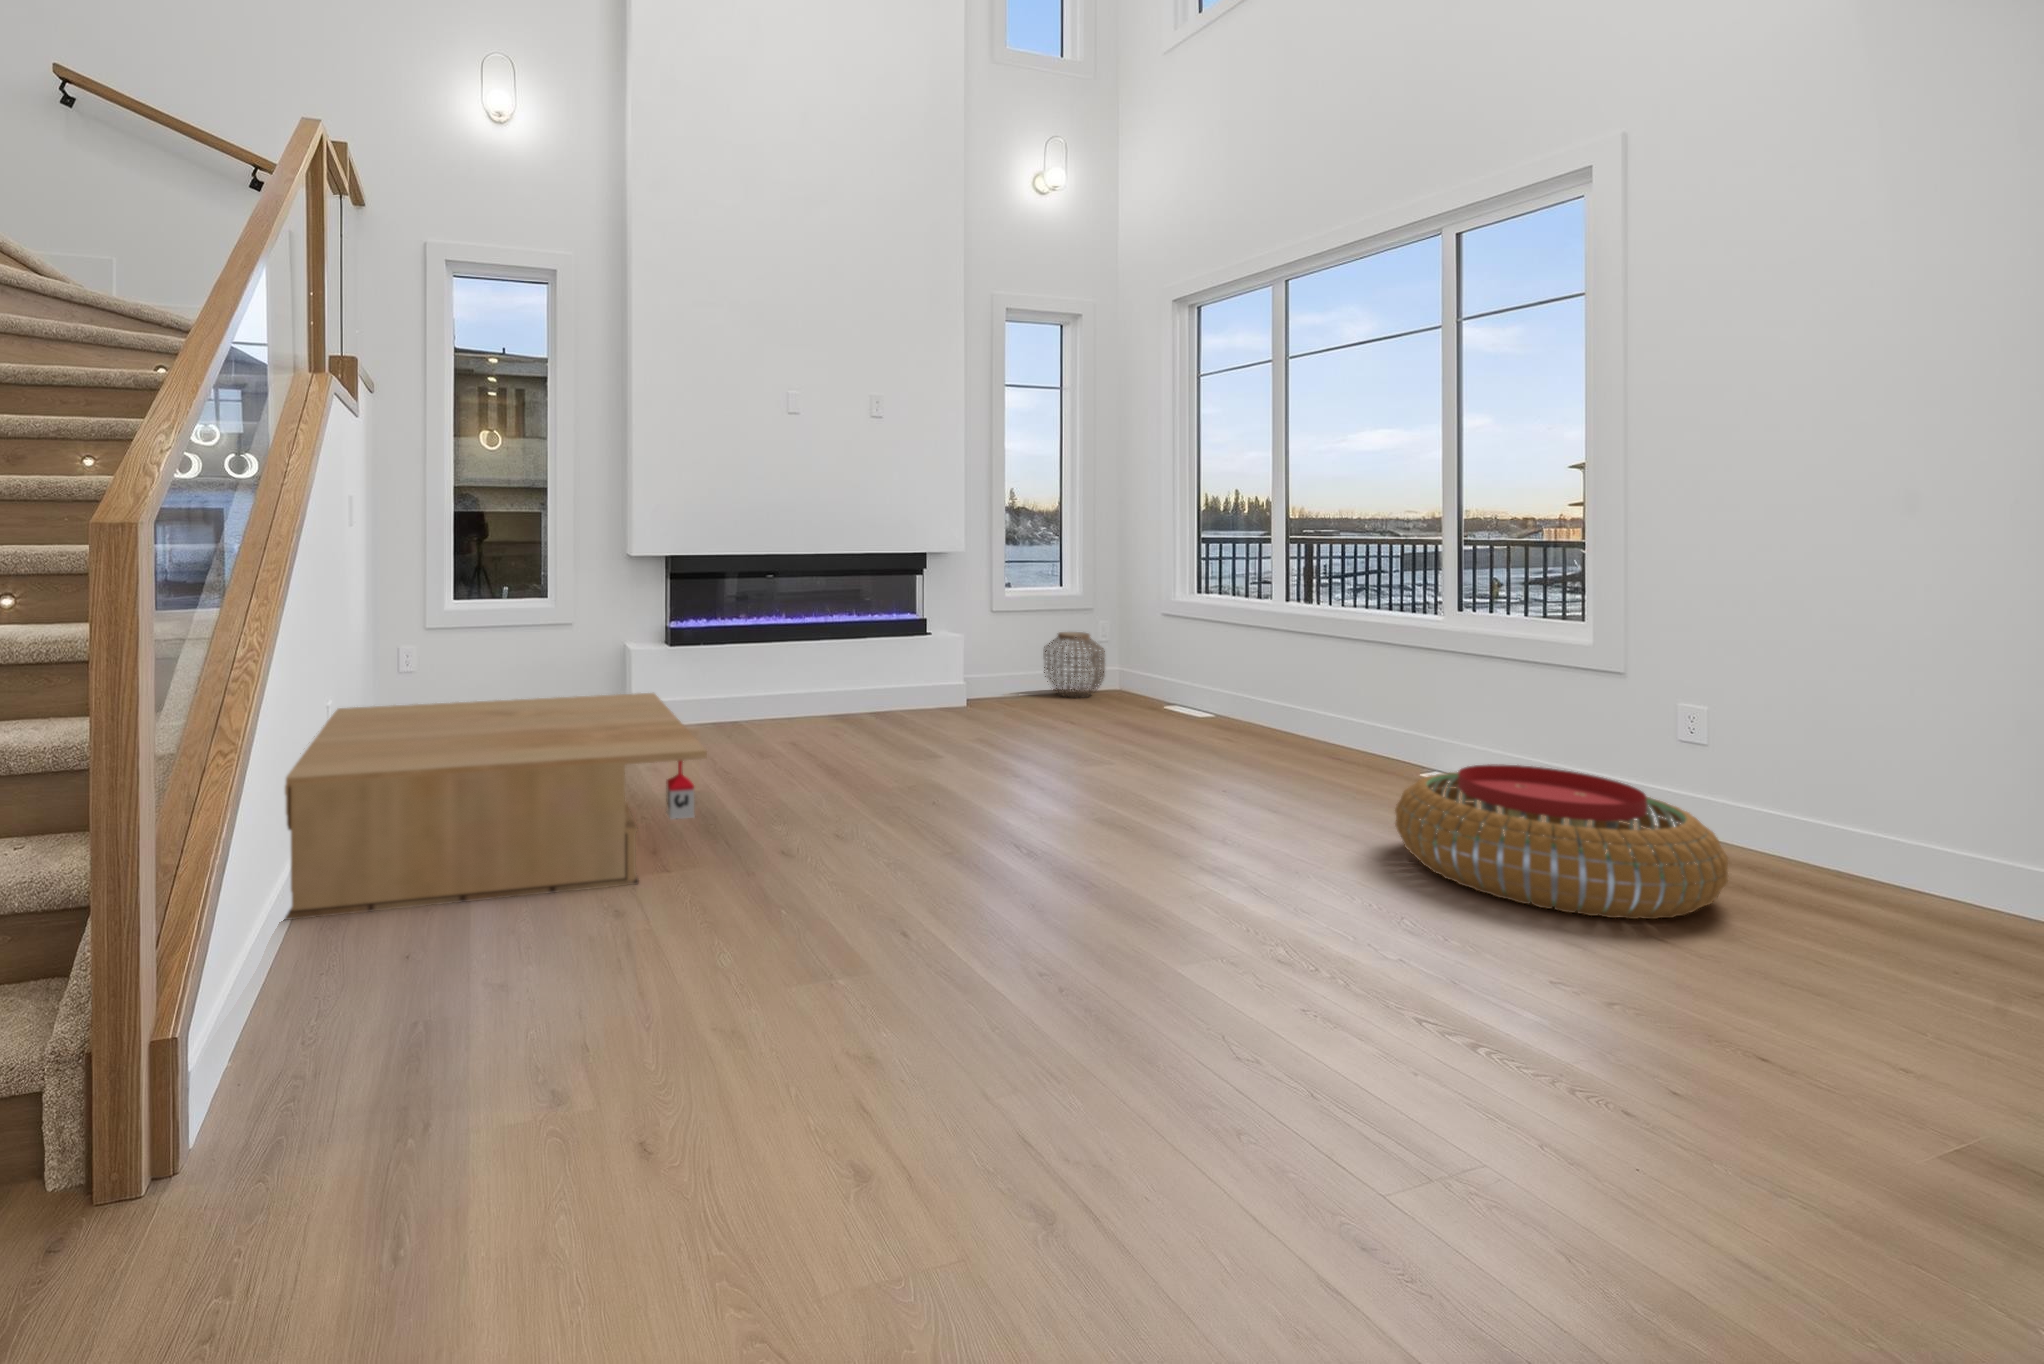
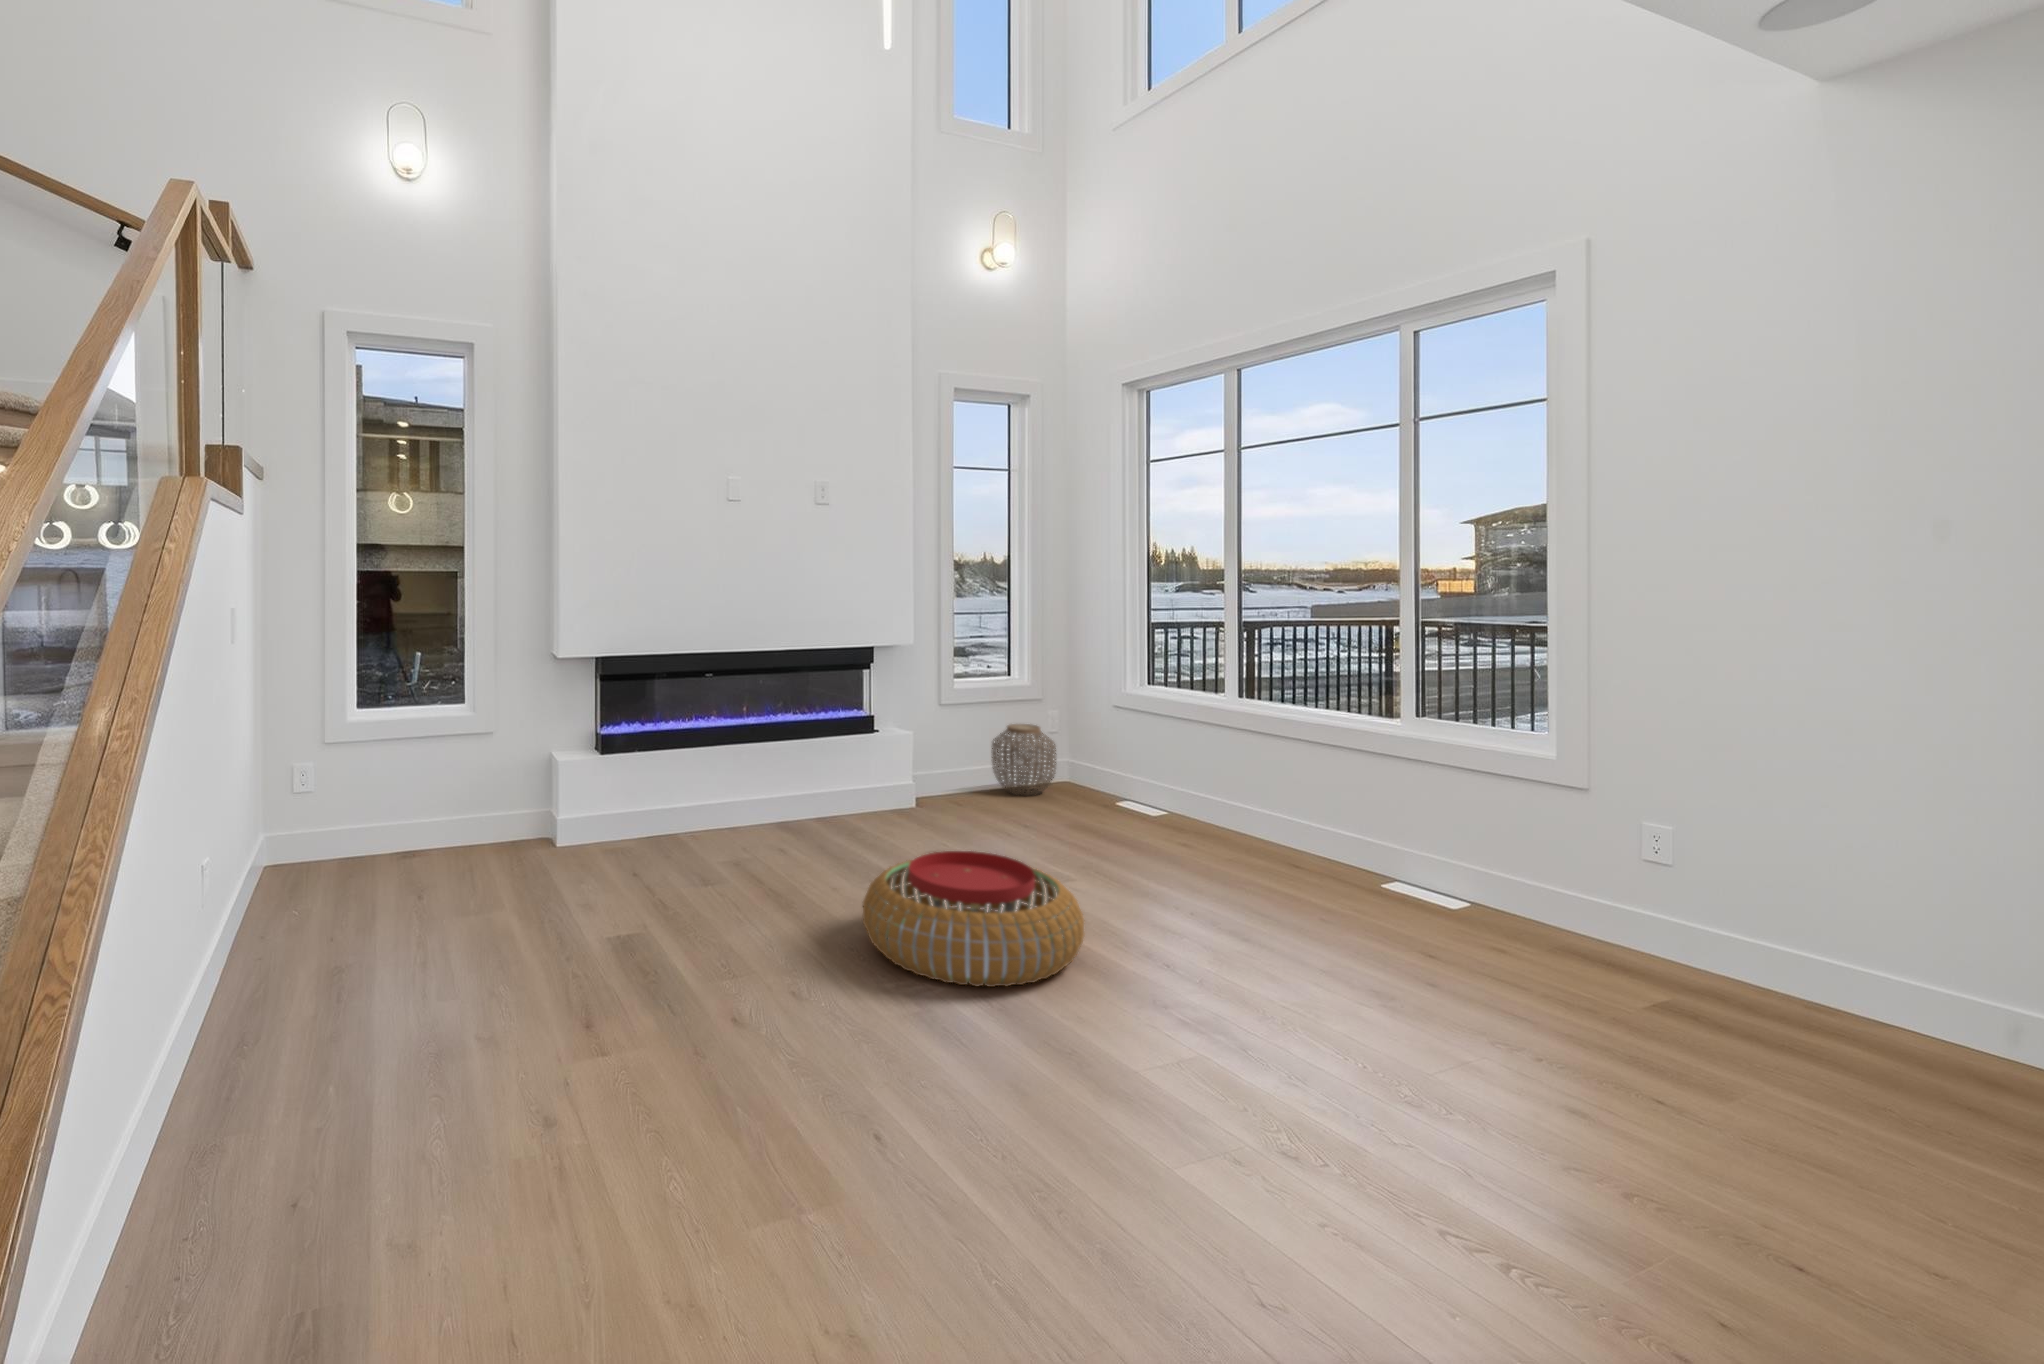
coffee table: present [285,693,707,920] -> none [124,837,659,1198]
pouf: present [1395,764,1728,919] -> present [863,851,1084,987]

